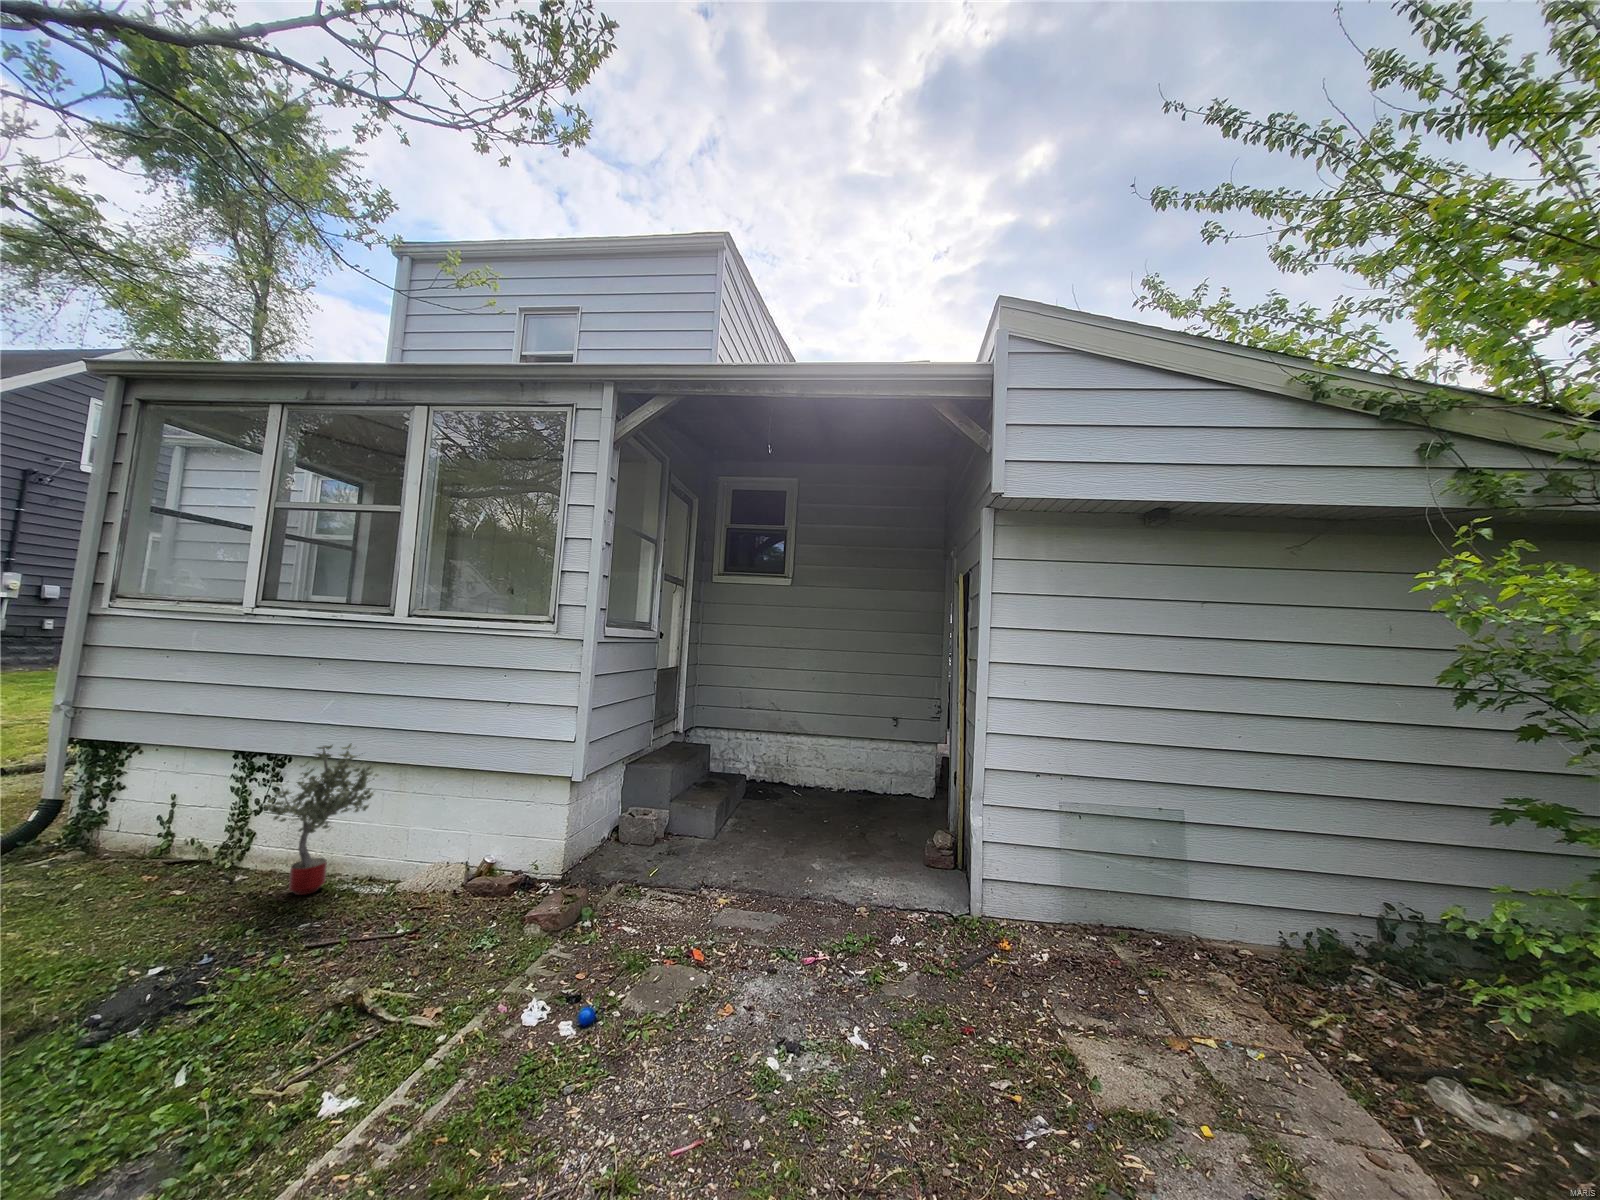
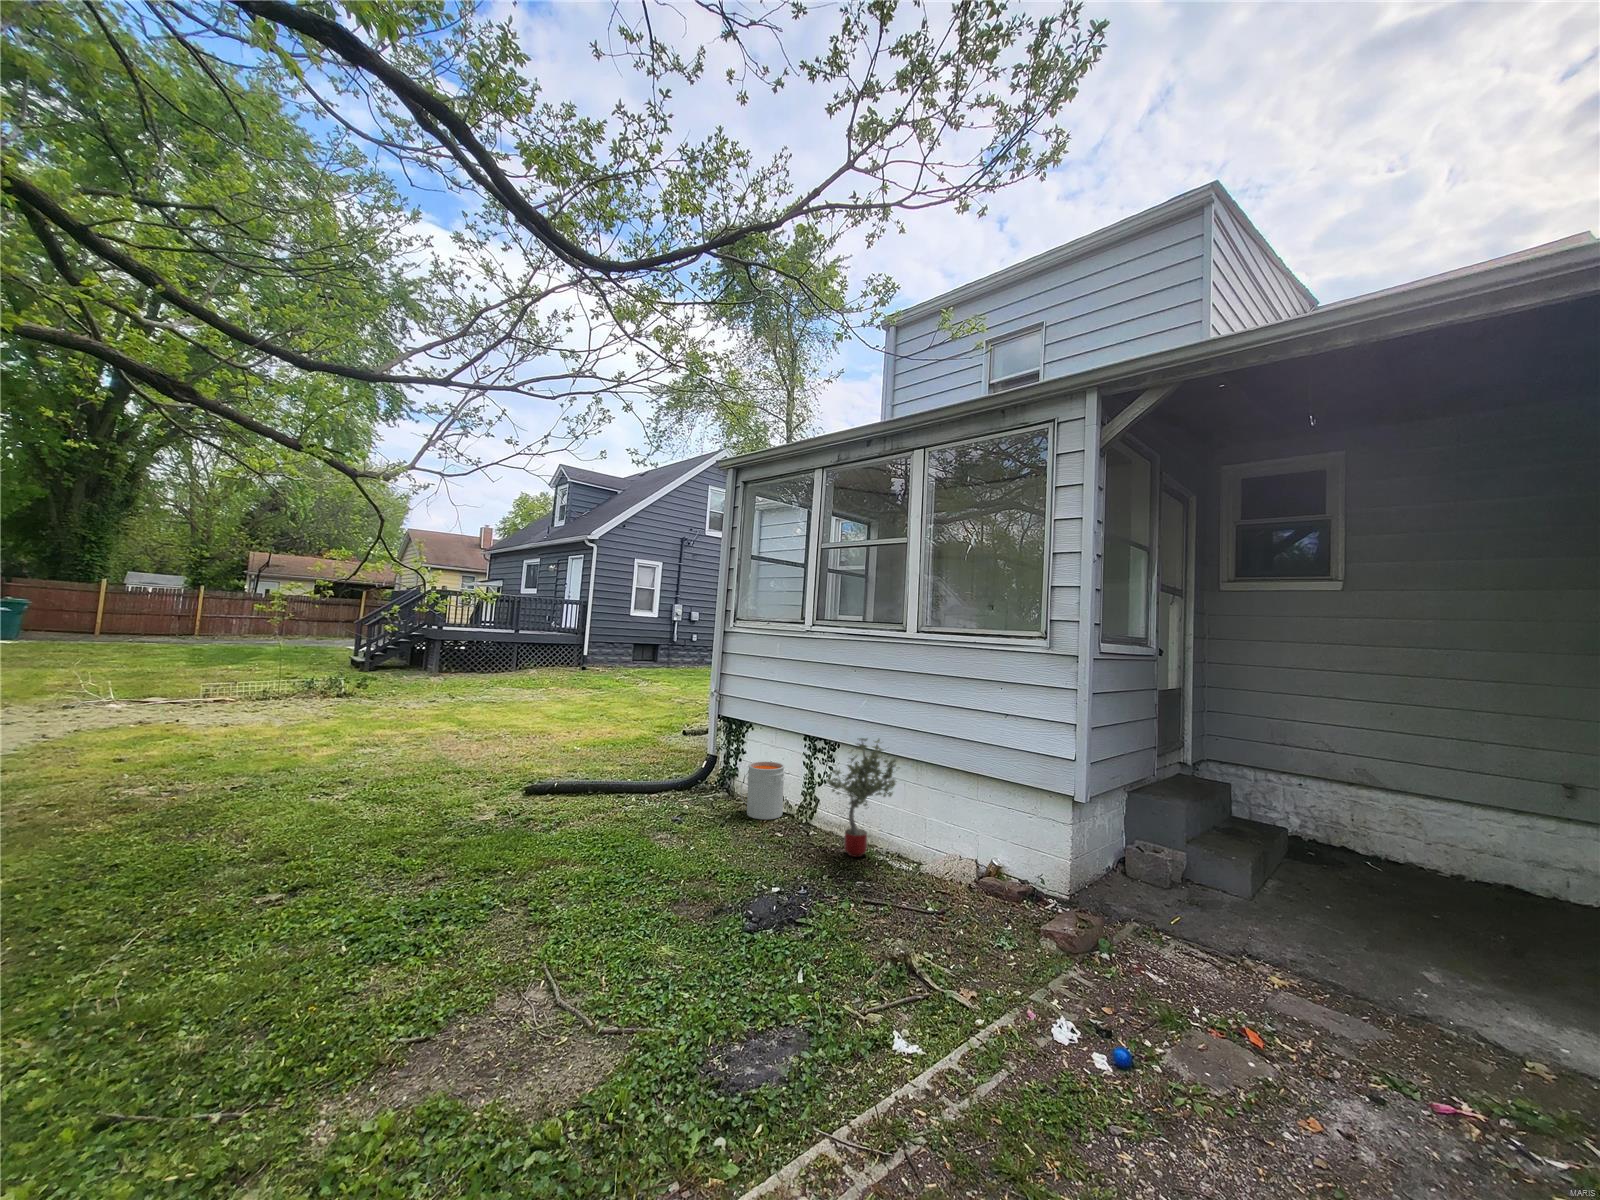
bucket: none [101,794,196,882] -> present [741,761,785,820]

